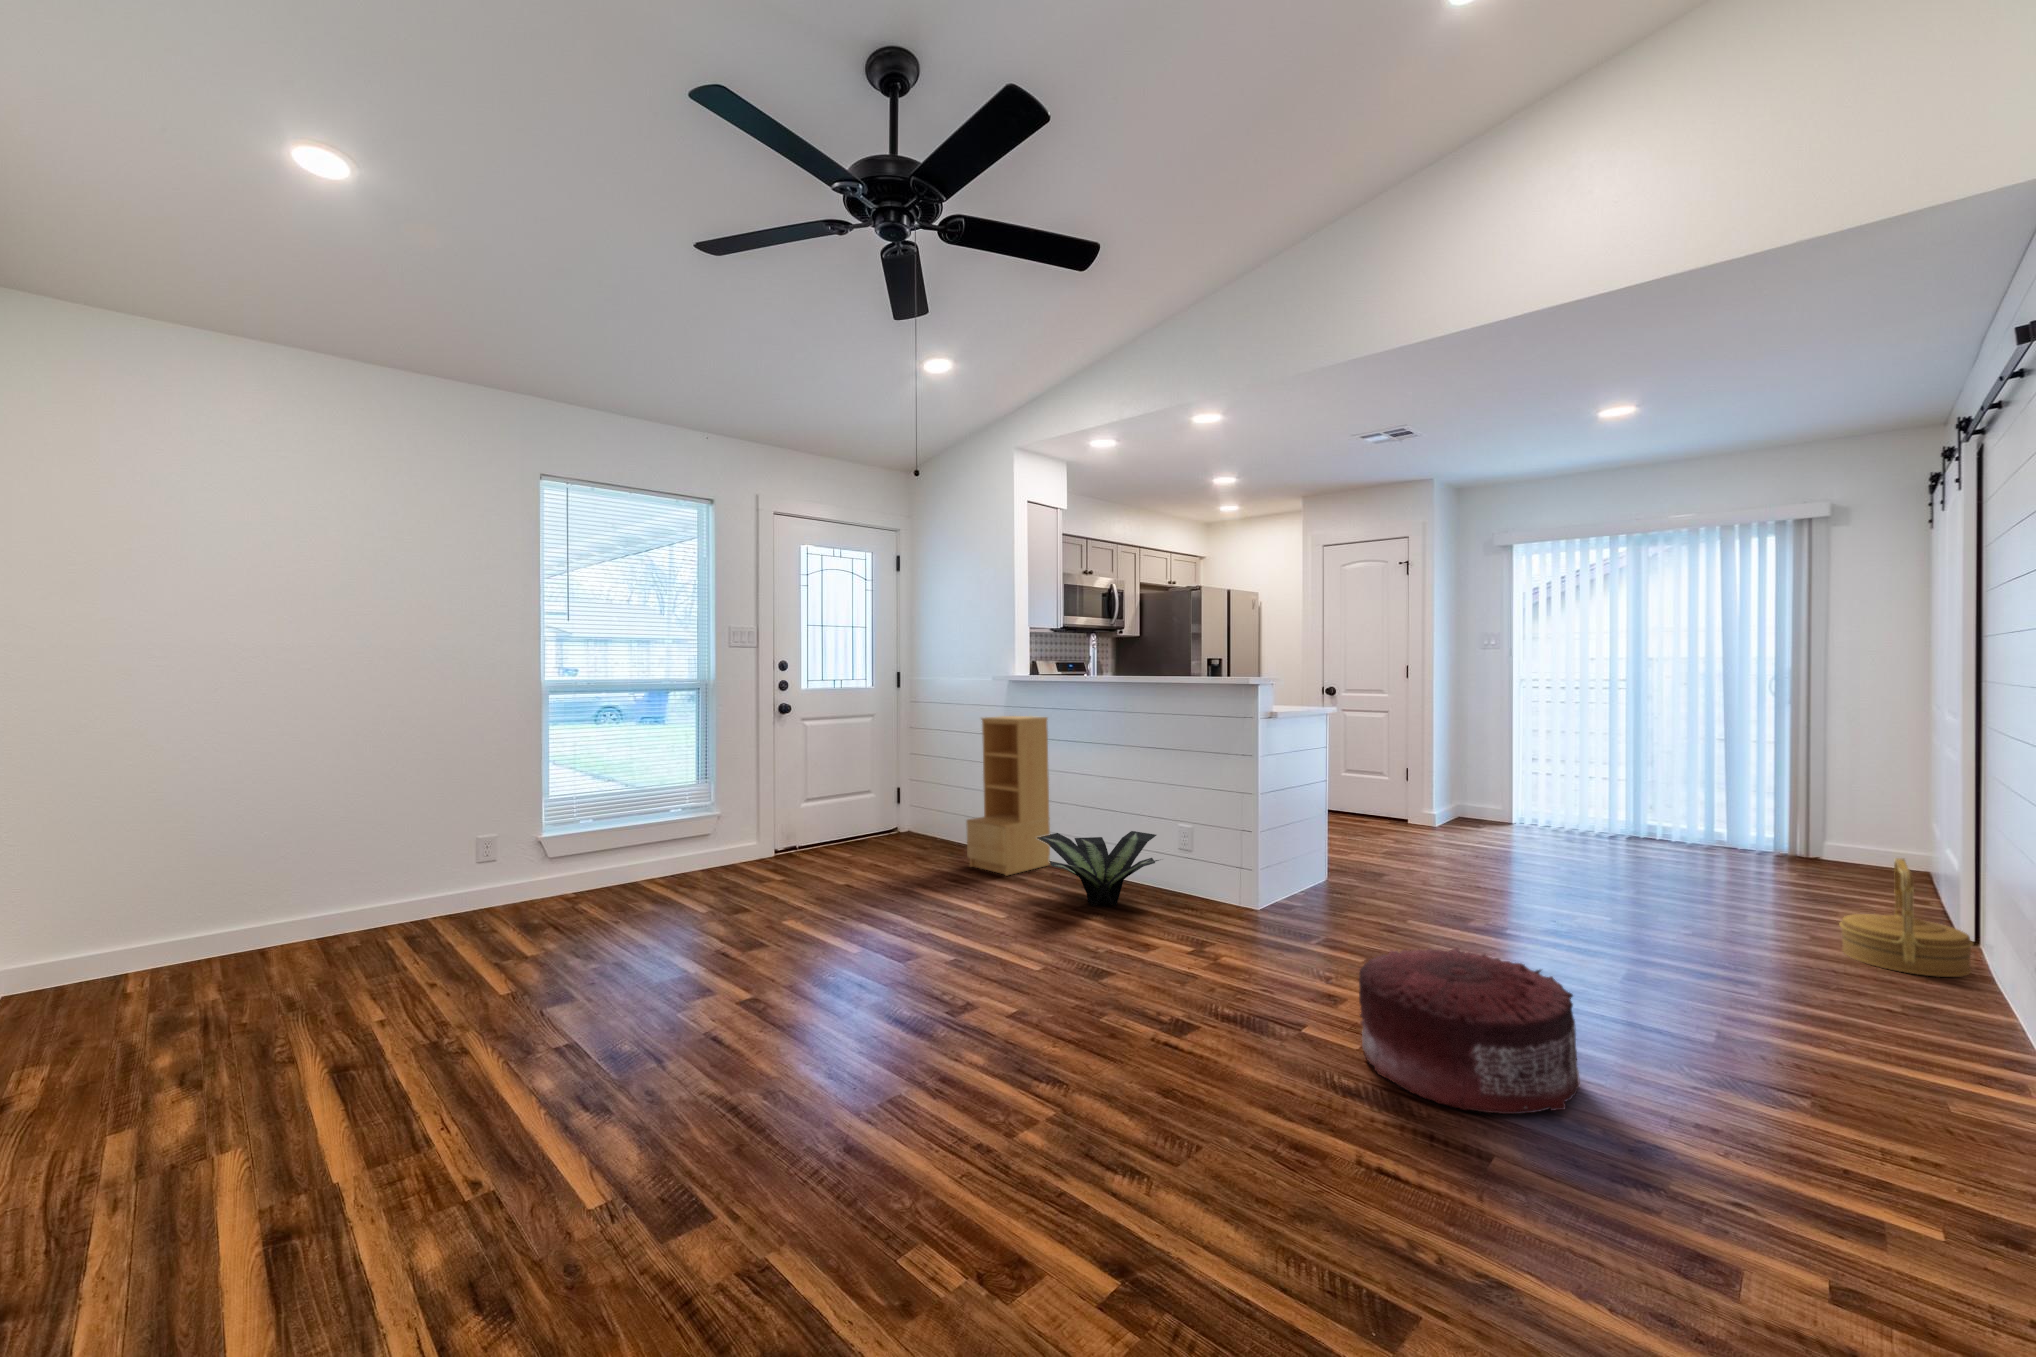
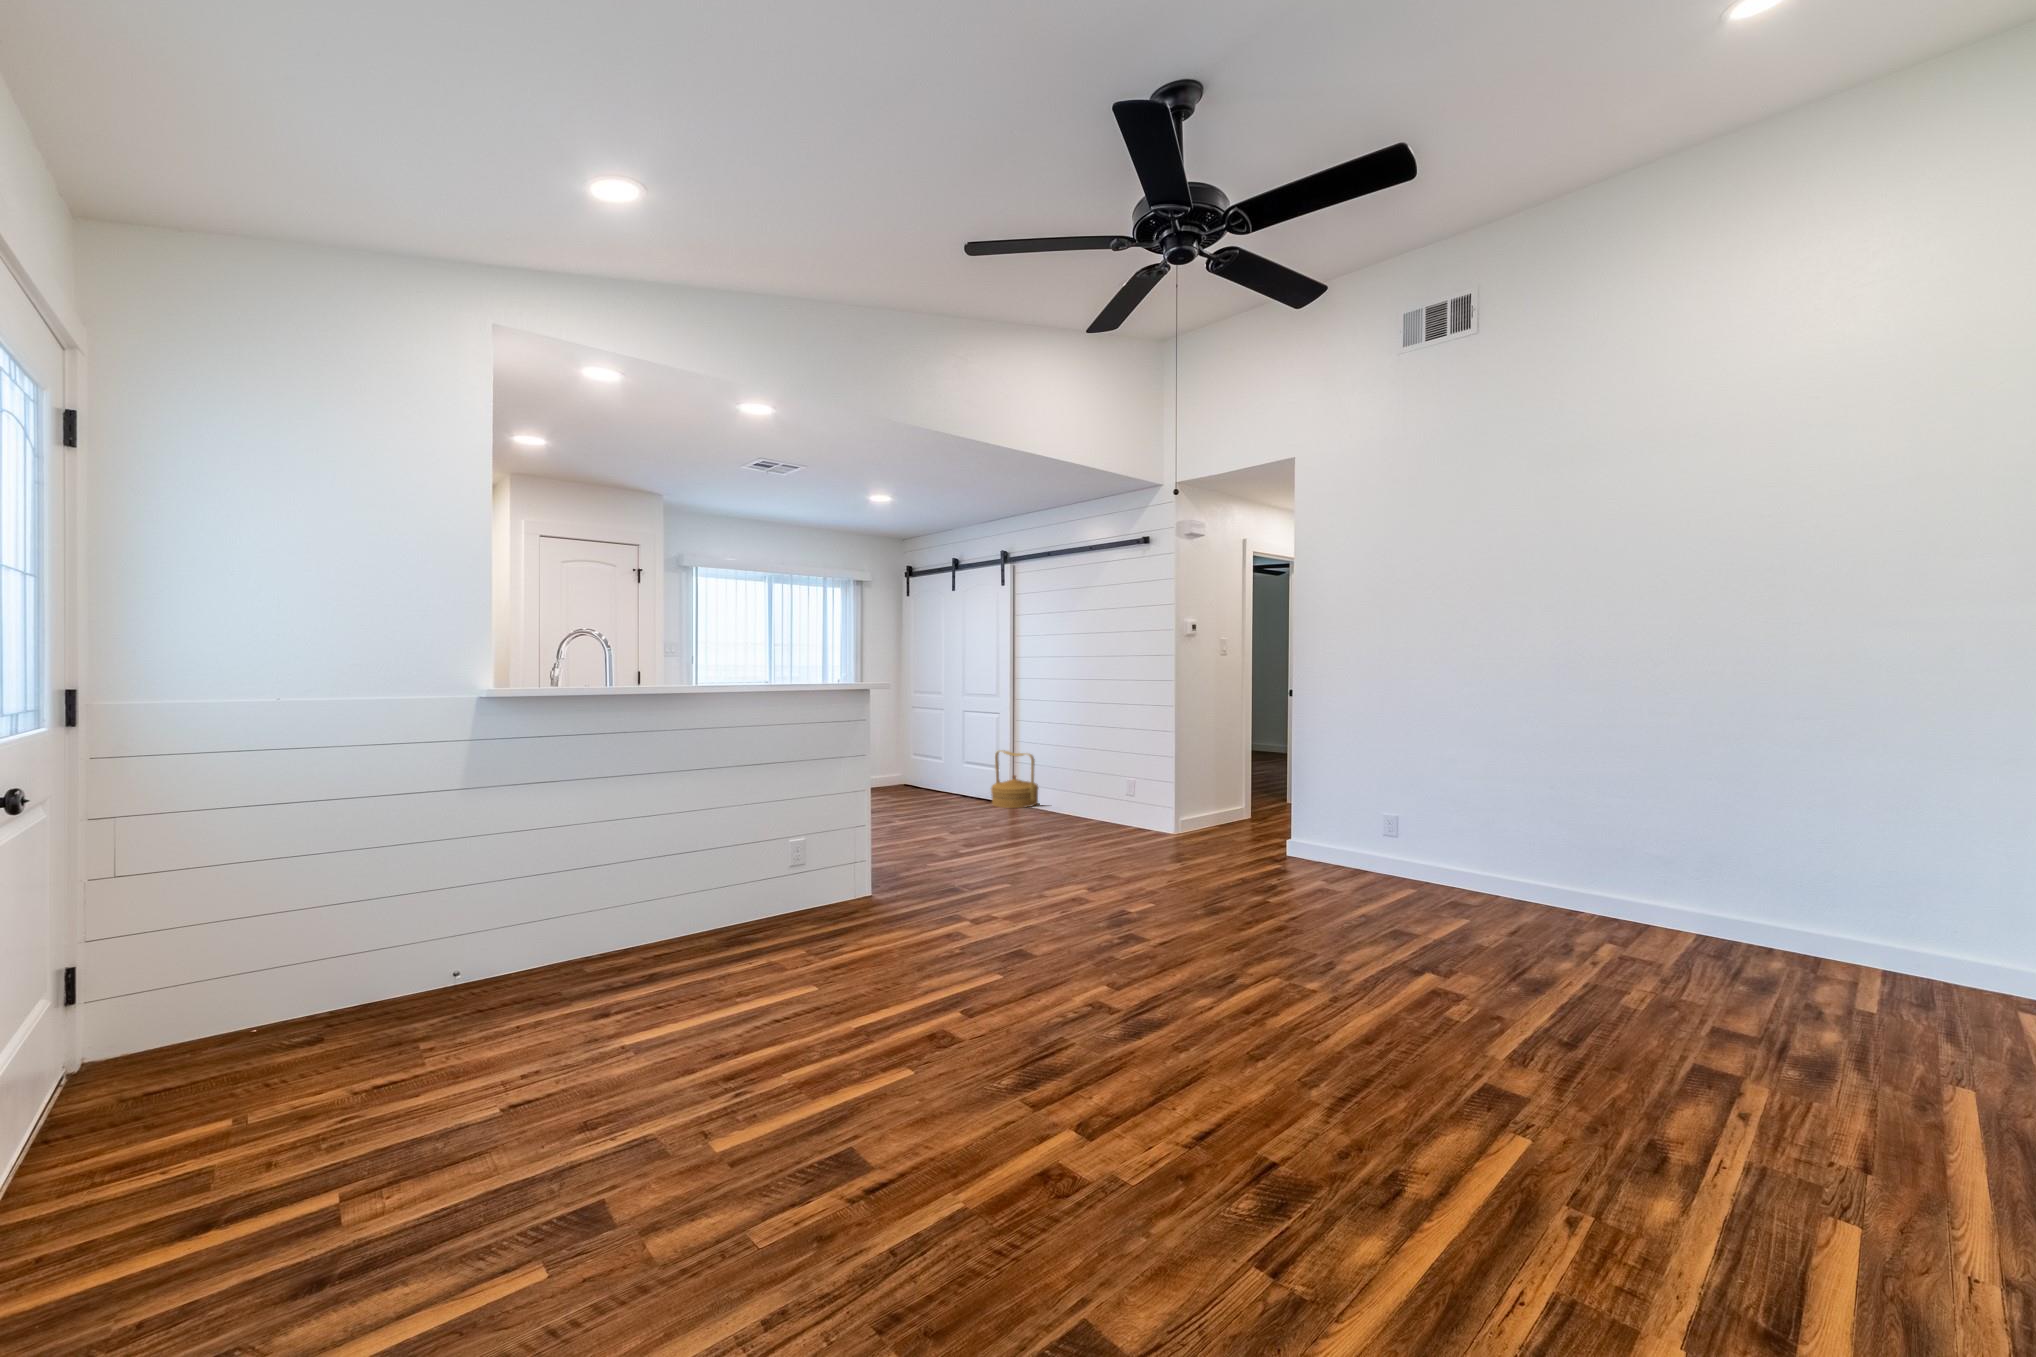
bookshelf: present [966,716,1050,876] -> none [445,733,588,1020]
potted plant: present [1036,831,1159,906] -> none [674,854,850,952]
pouf: present [1359,948,1580,1114] -> none [1108,819,1224,901]

